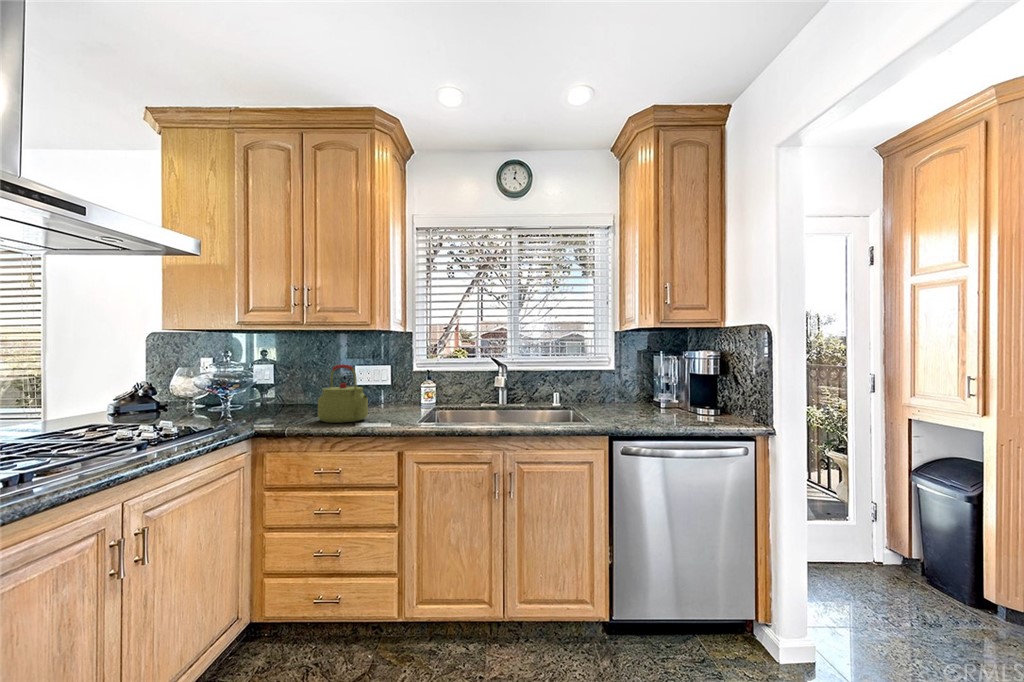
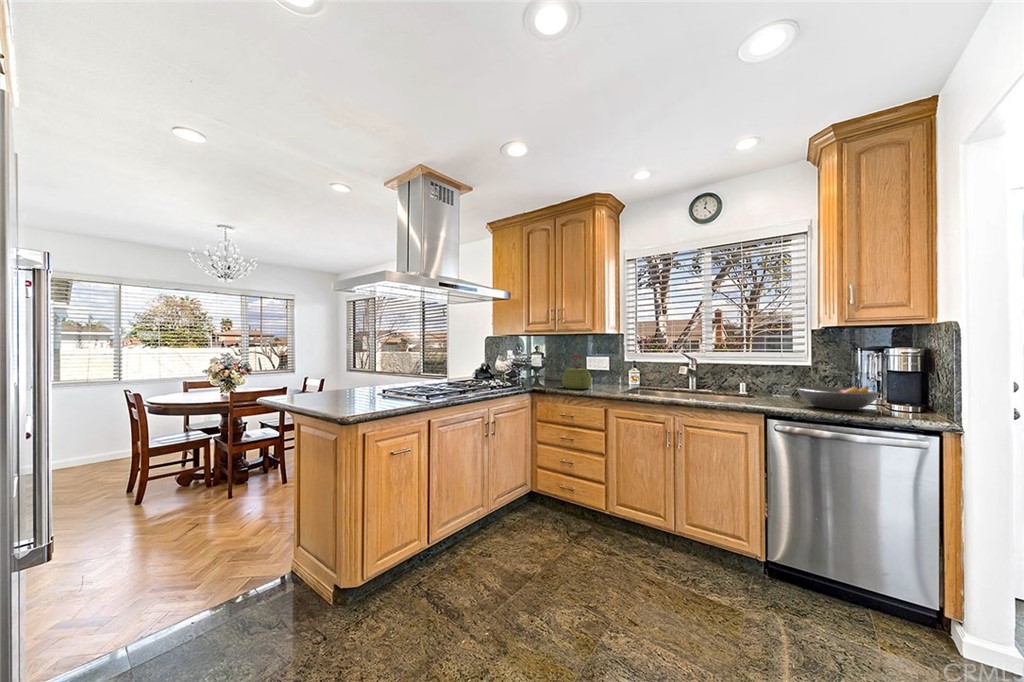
fruit bowl: none [634,392,714,421] -> present [796,386,880,410]

